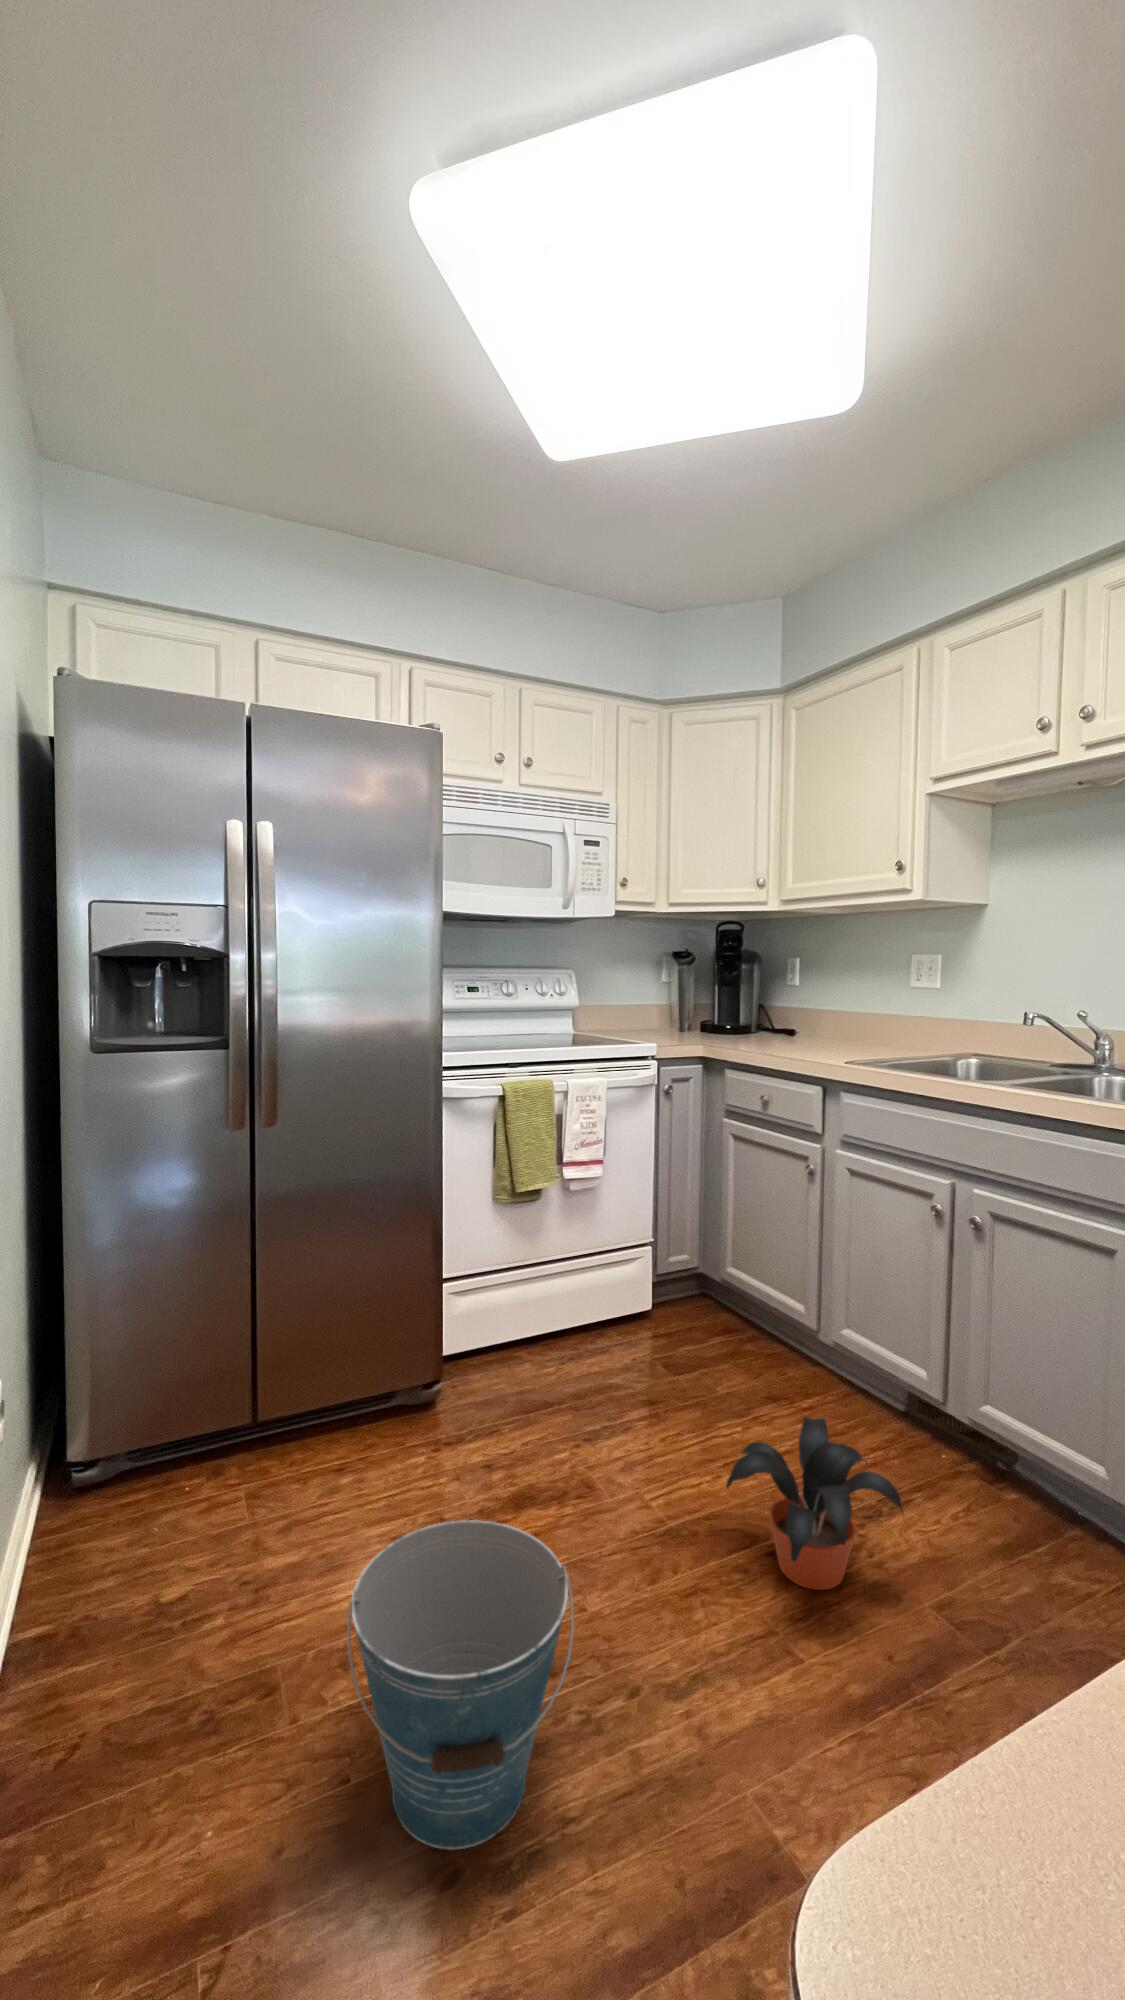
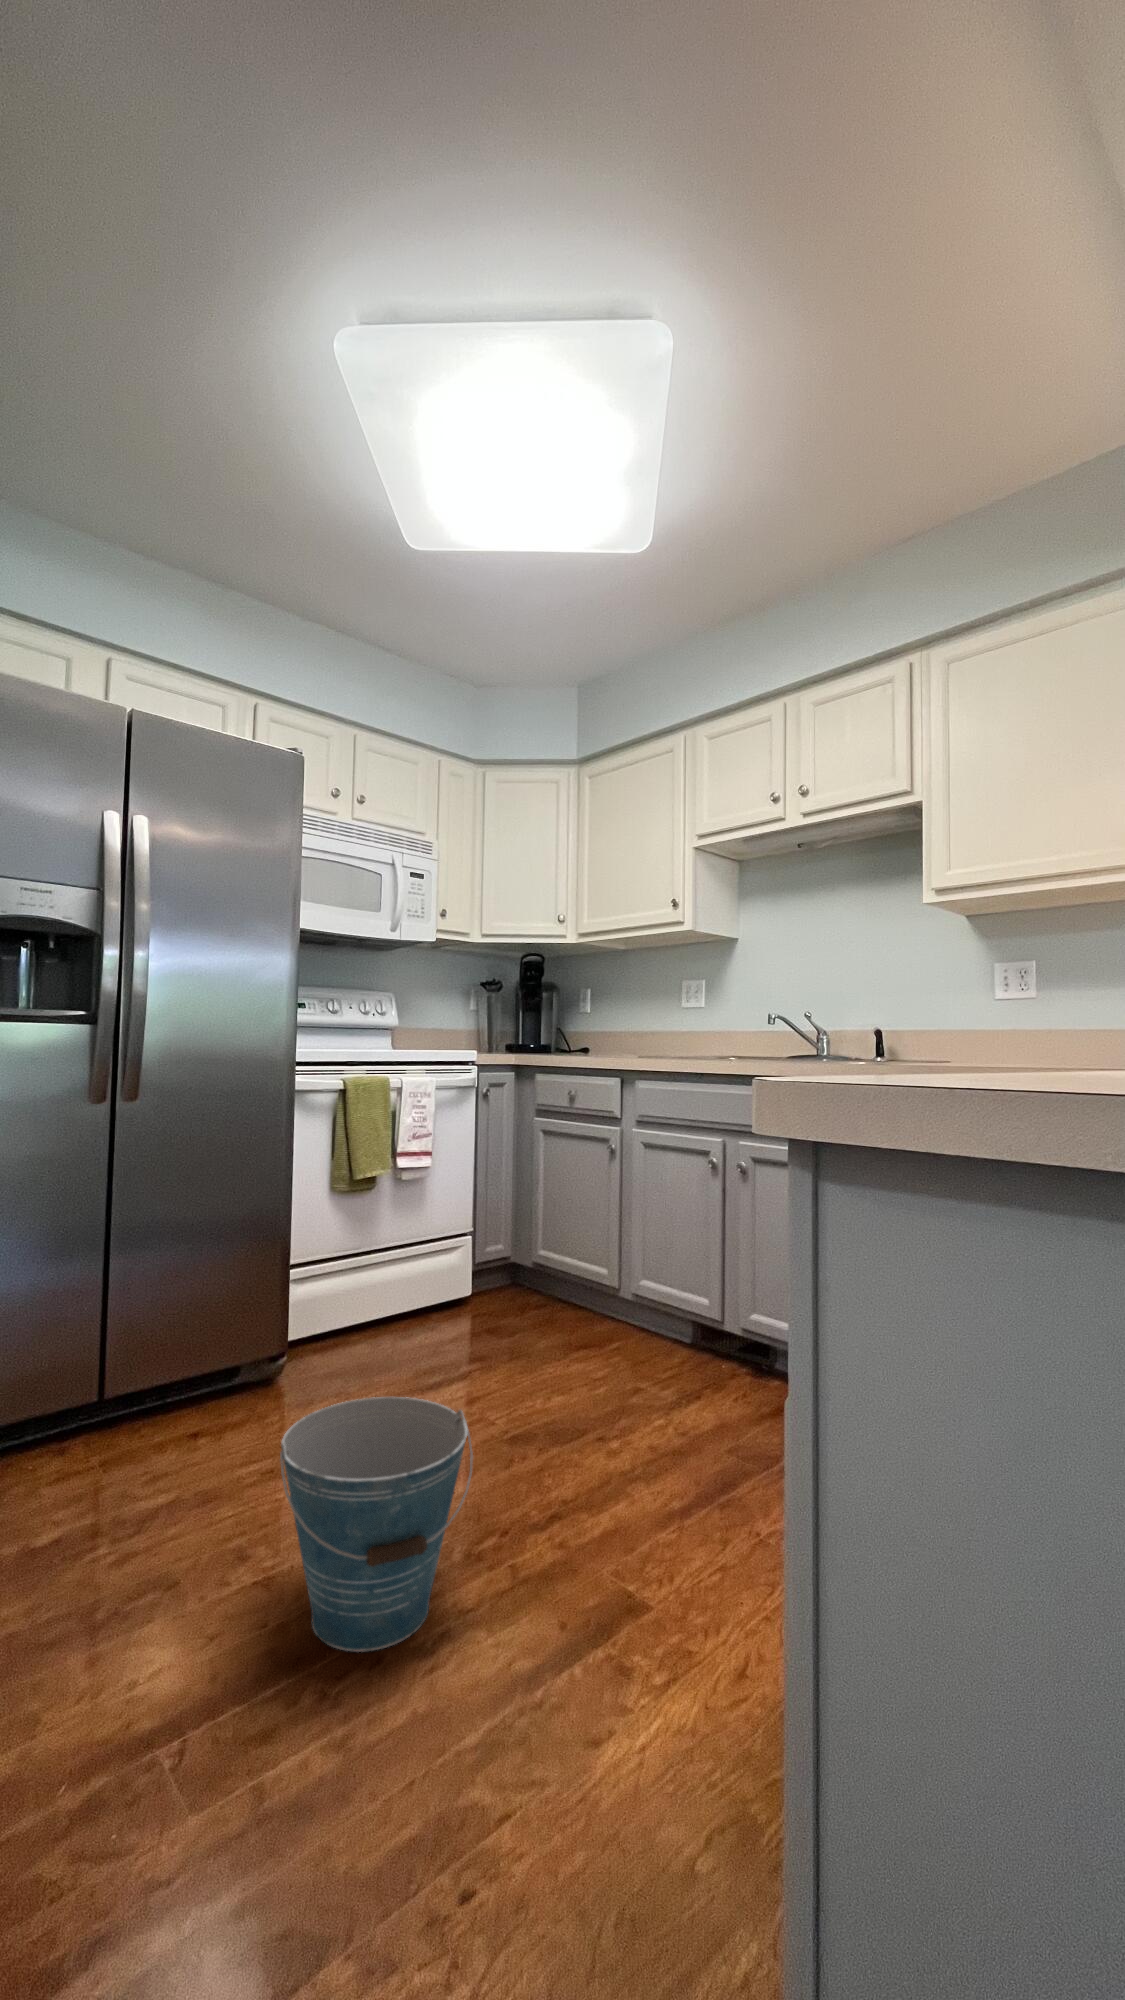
potted plant: present [726,1416,903,1590] -> none [567,1324,705,1455]

